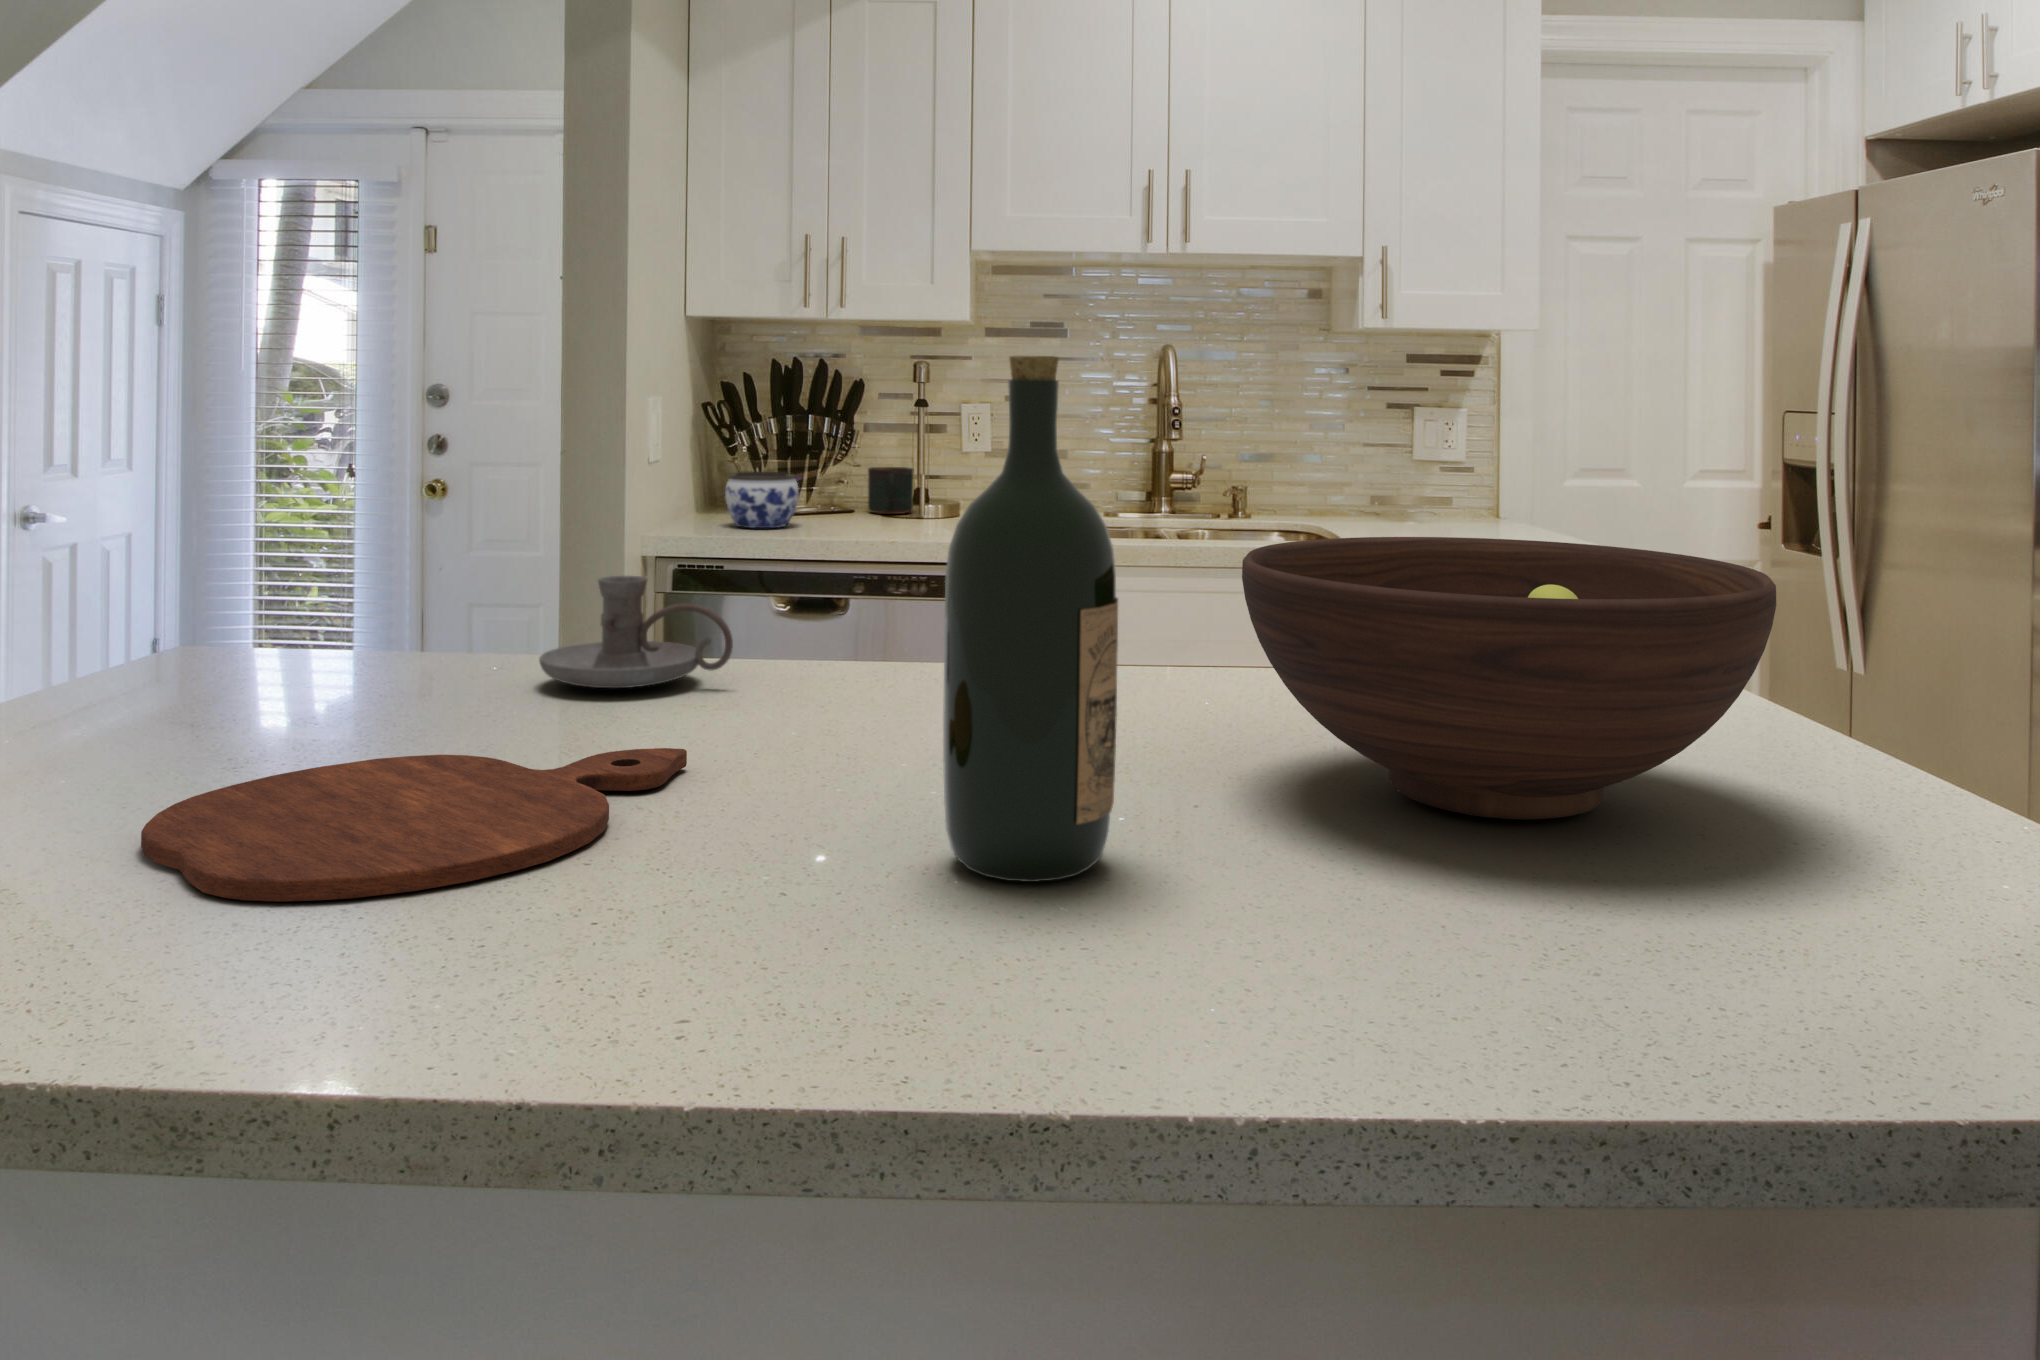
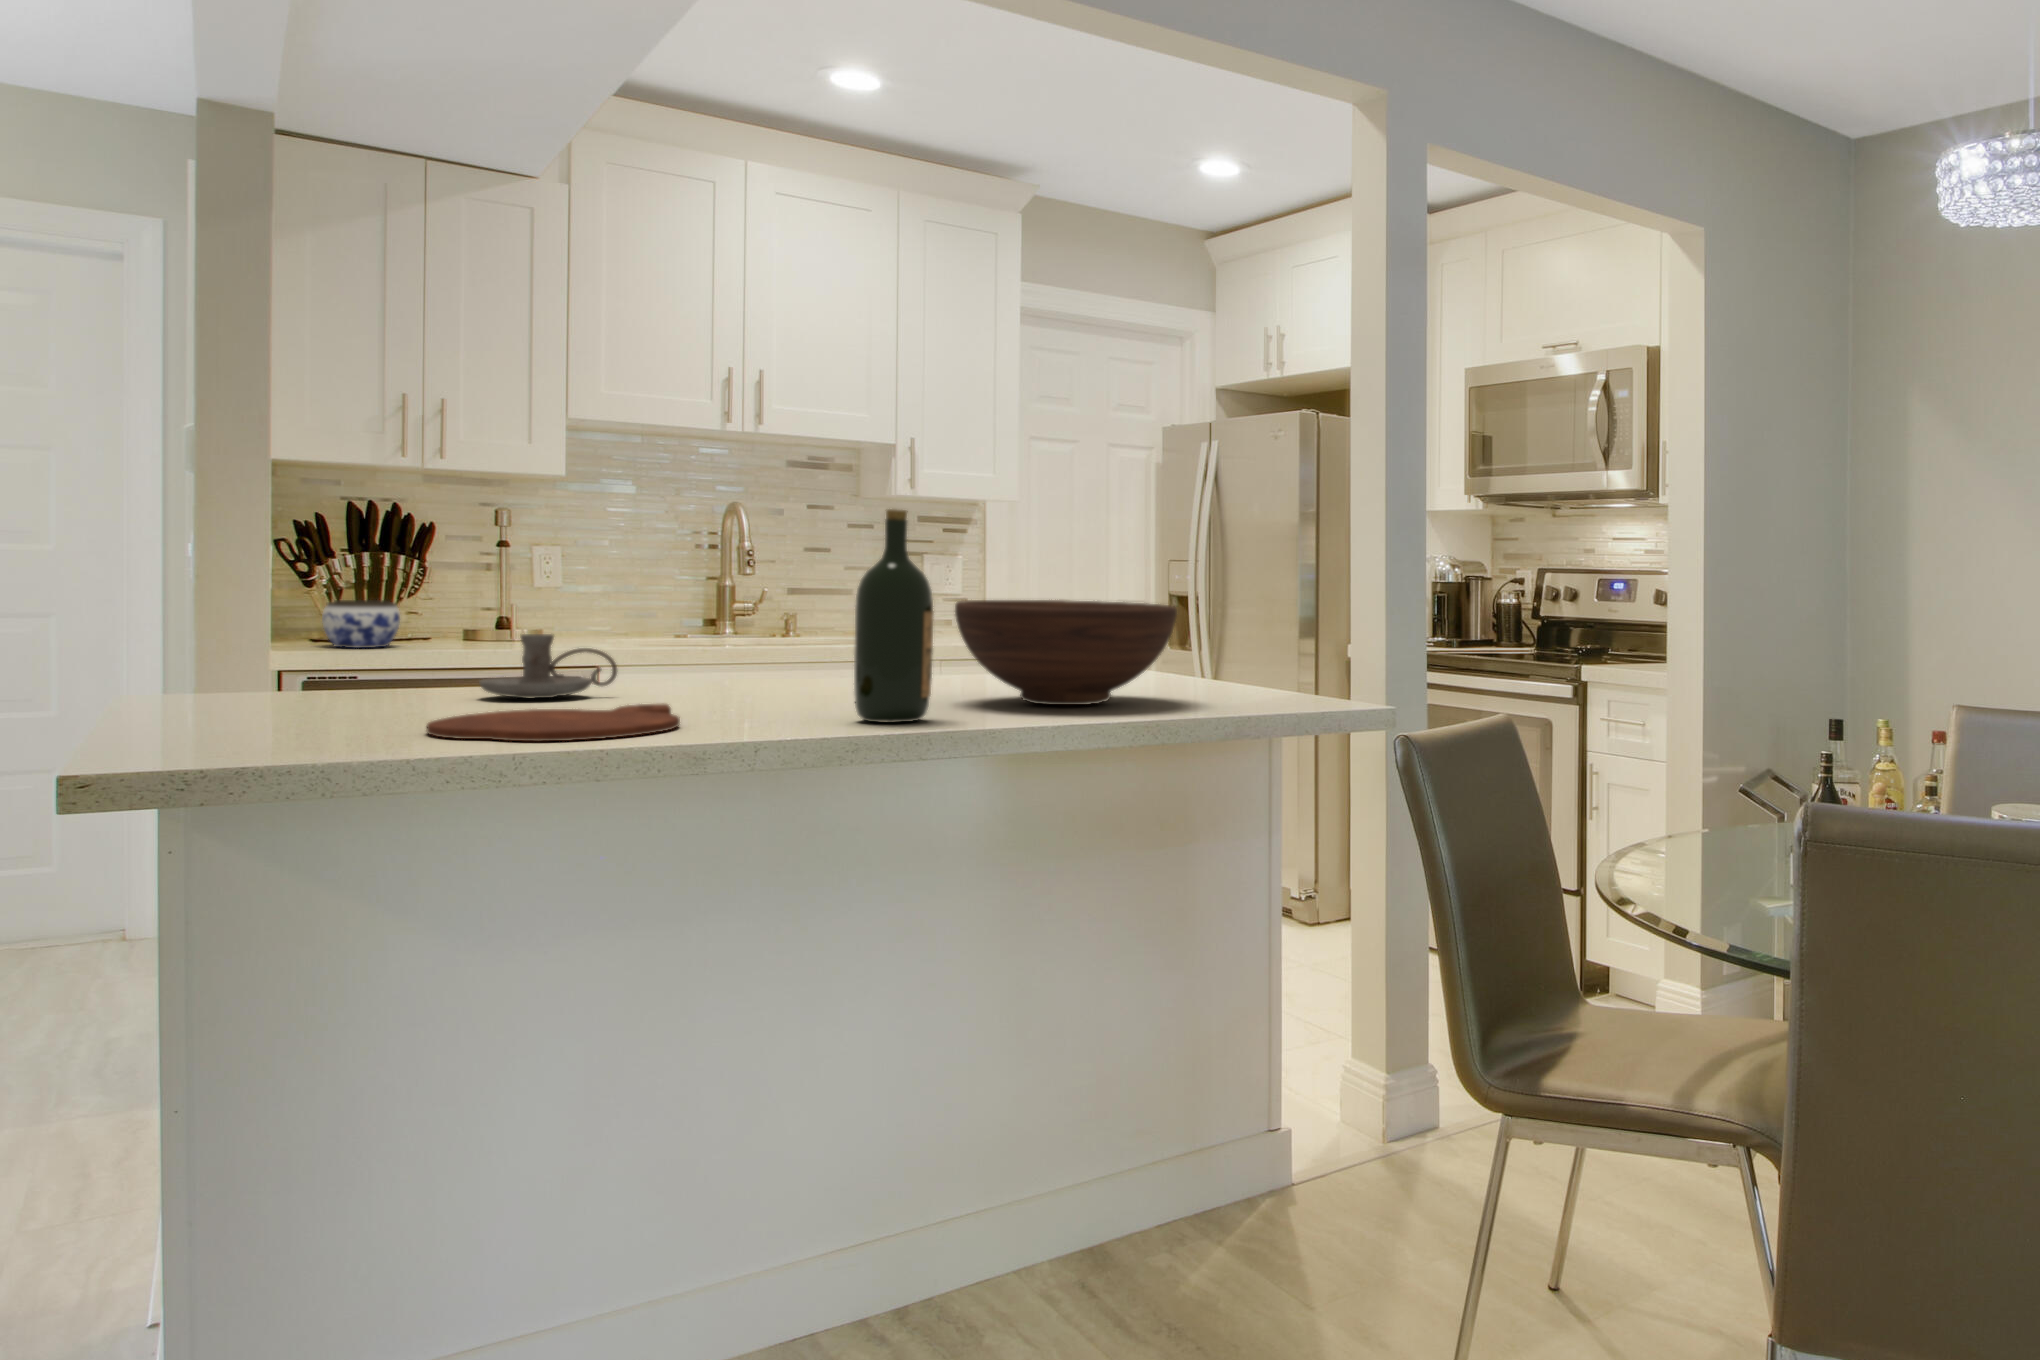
mug: present [868,467,913,514] -> none [446,599,494,638]

